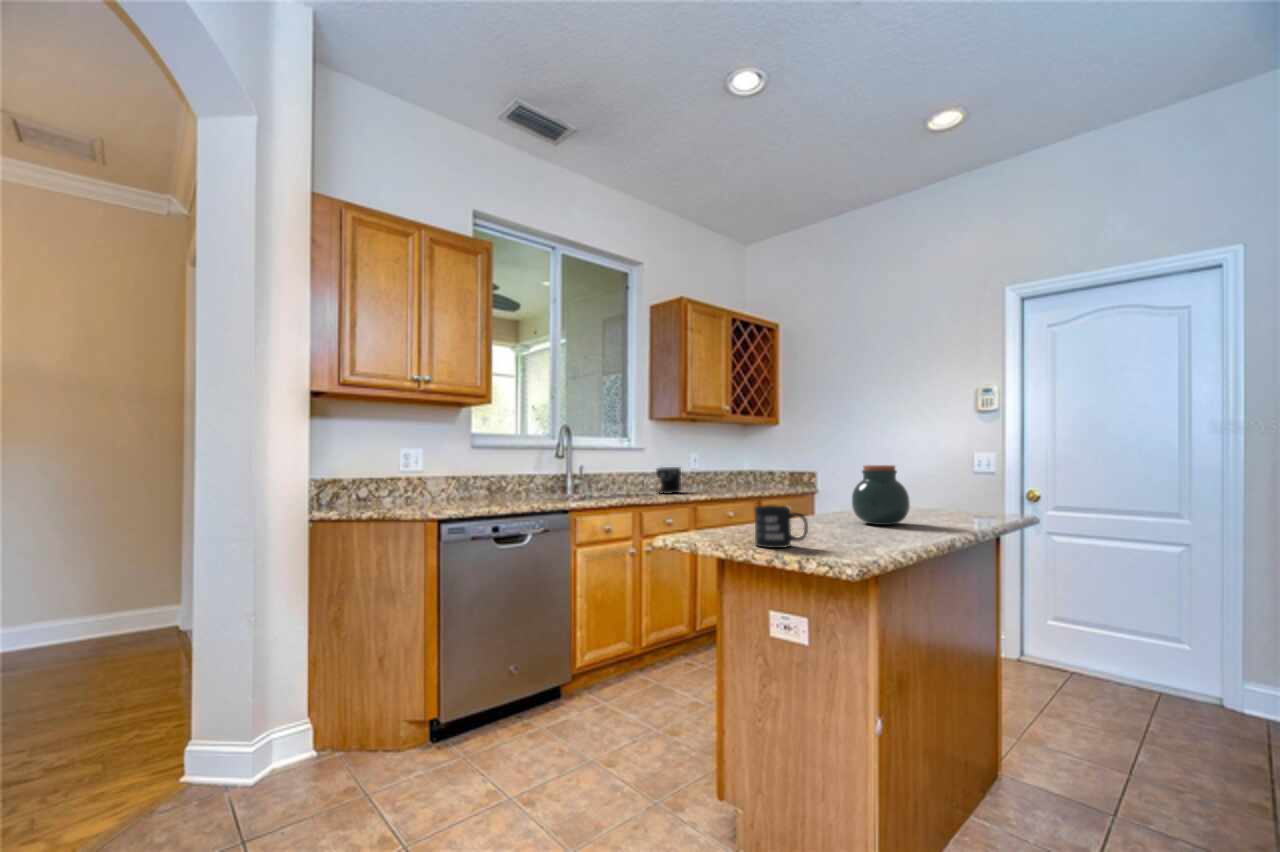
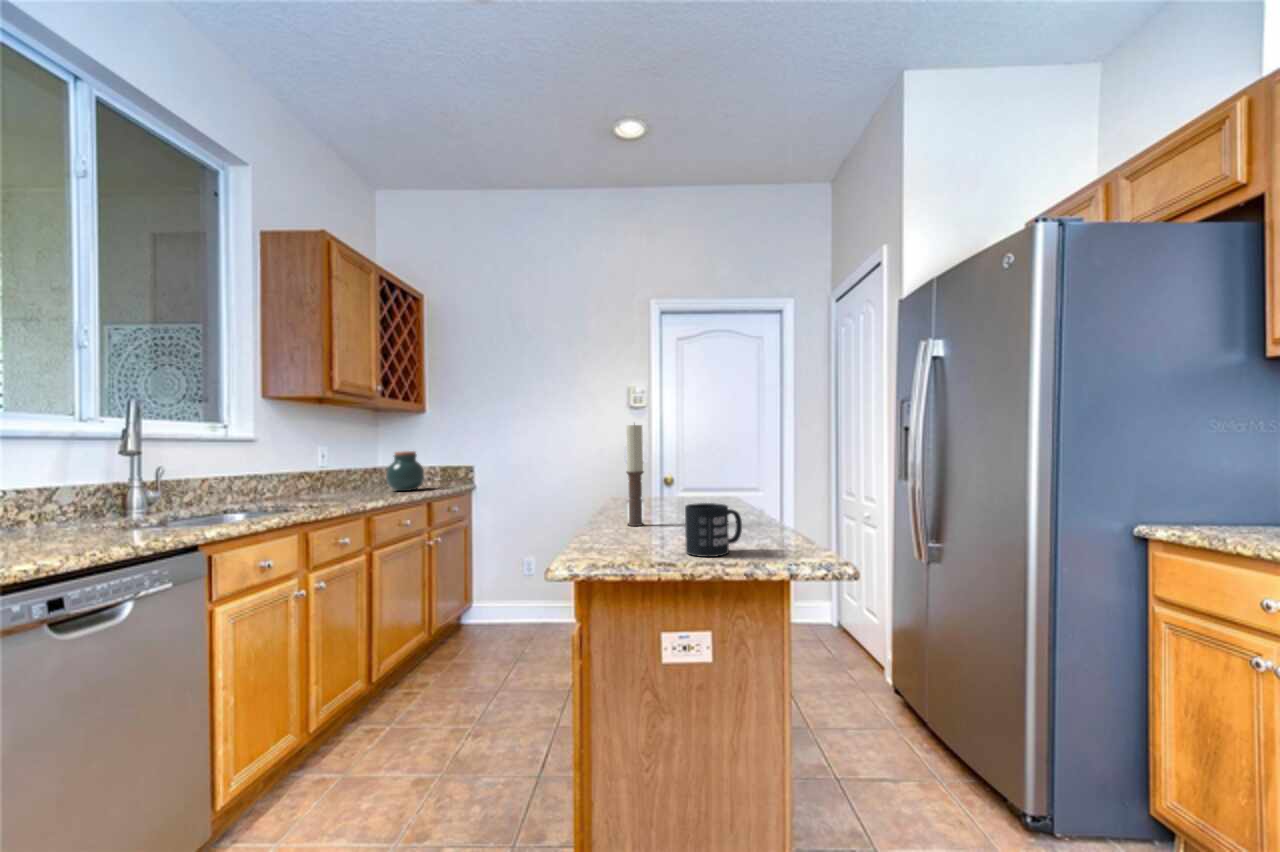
candle: none [797,437,815,526] -> present [626,424,644,526]
jar: present [852,465,910,525] -> present [386,451,425,491]
coffee maker: present [656,467,683,494] -> none [295,465,373,504]

